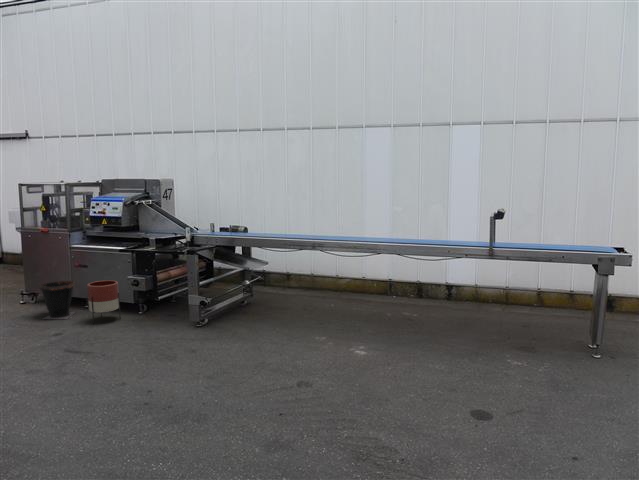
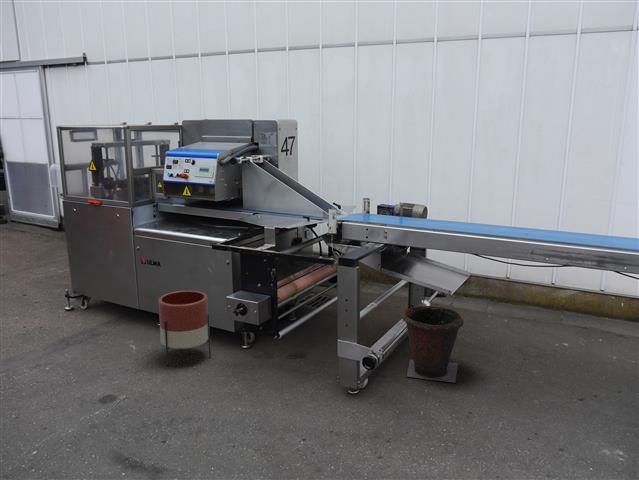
bucket: present [39,281,75,319] -> present [403,306,464,383]

